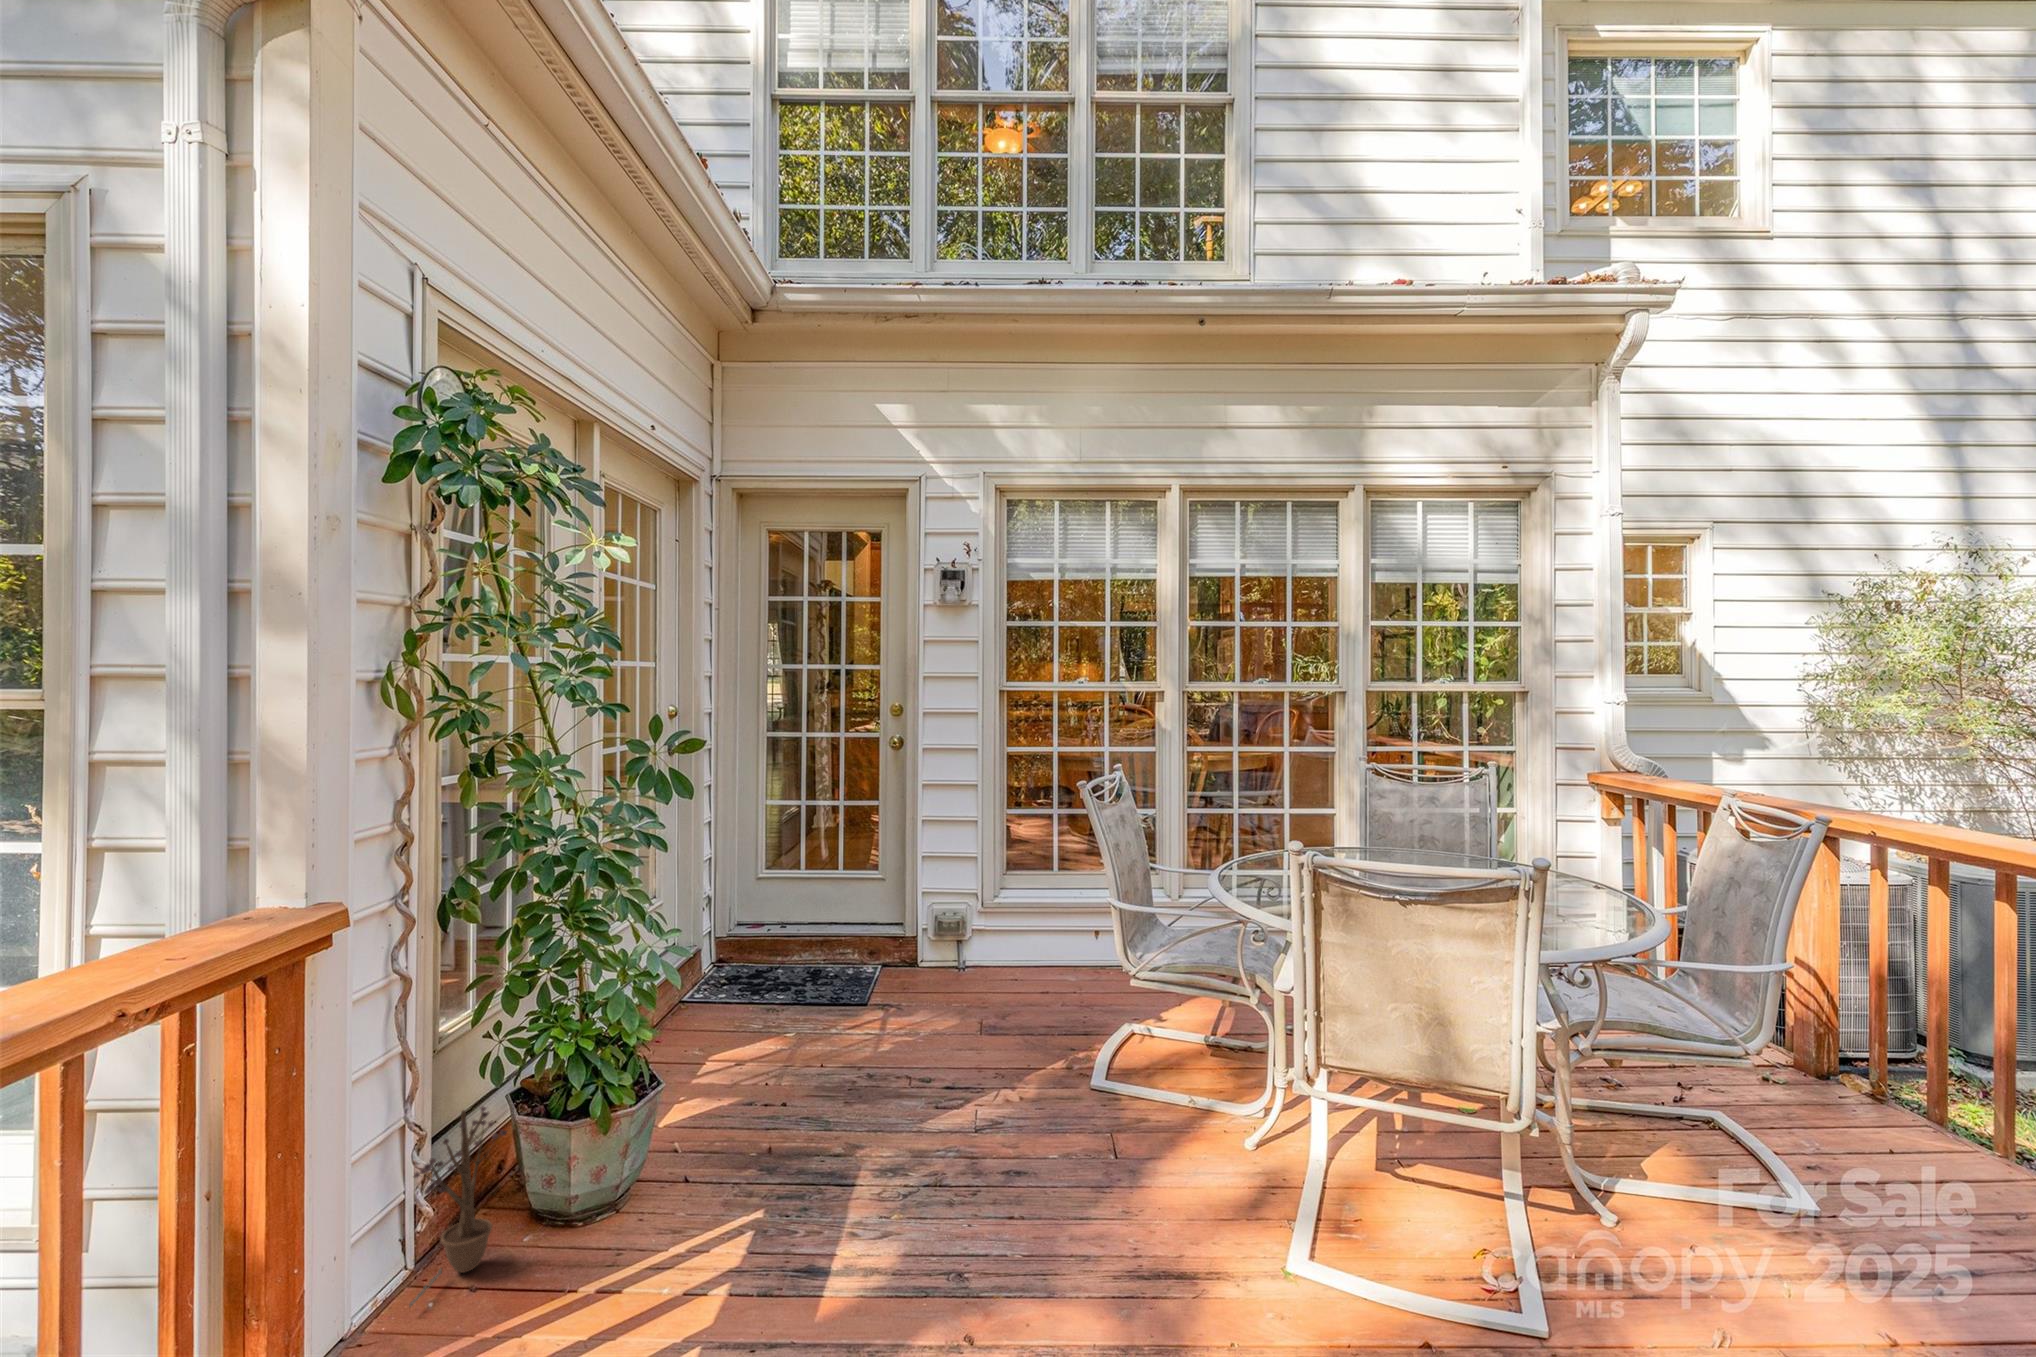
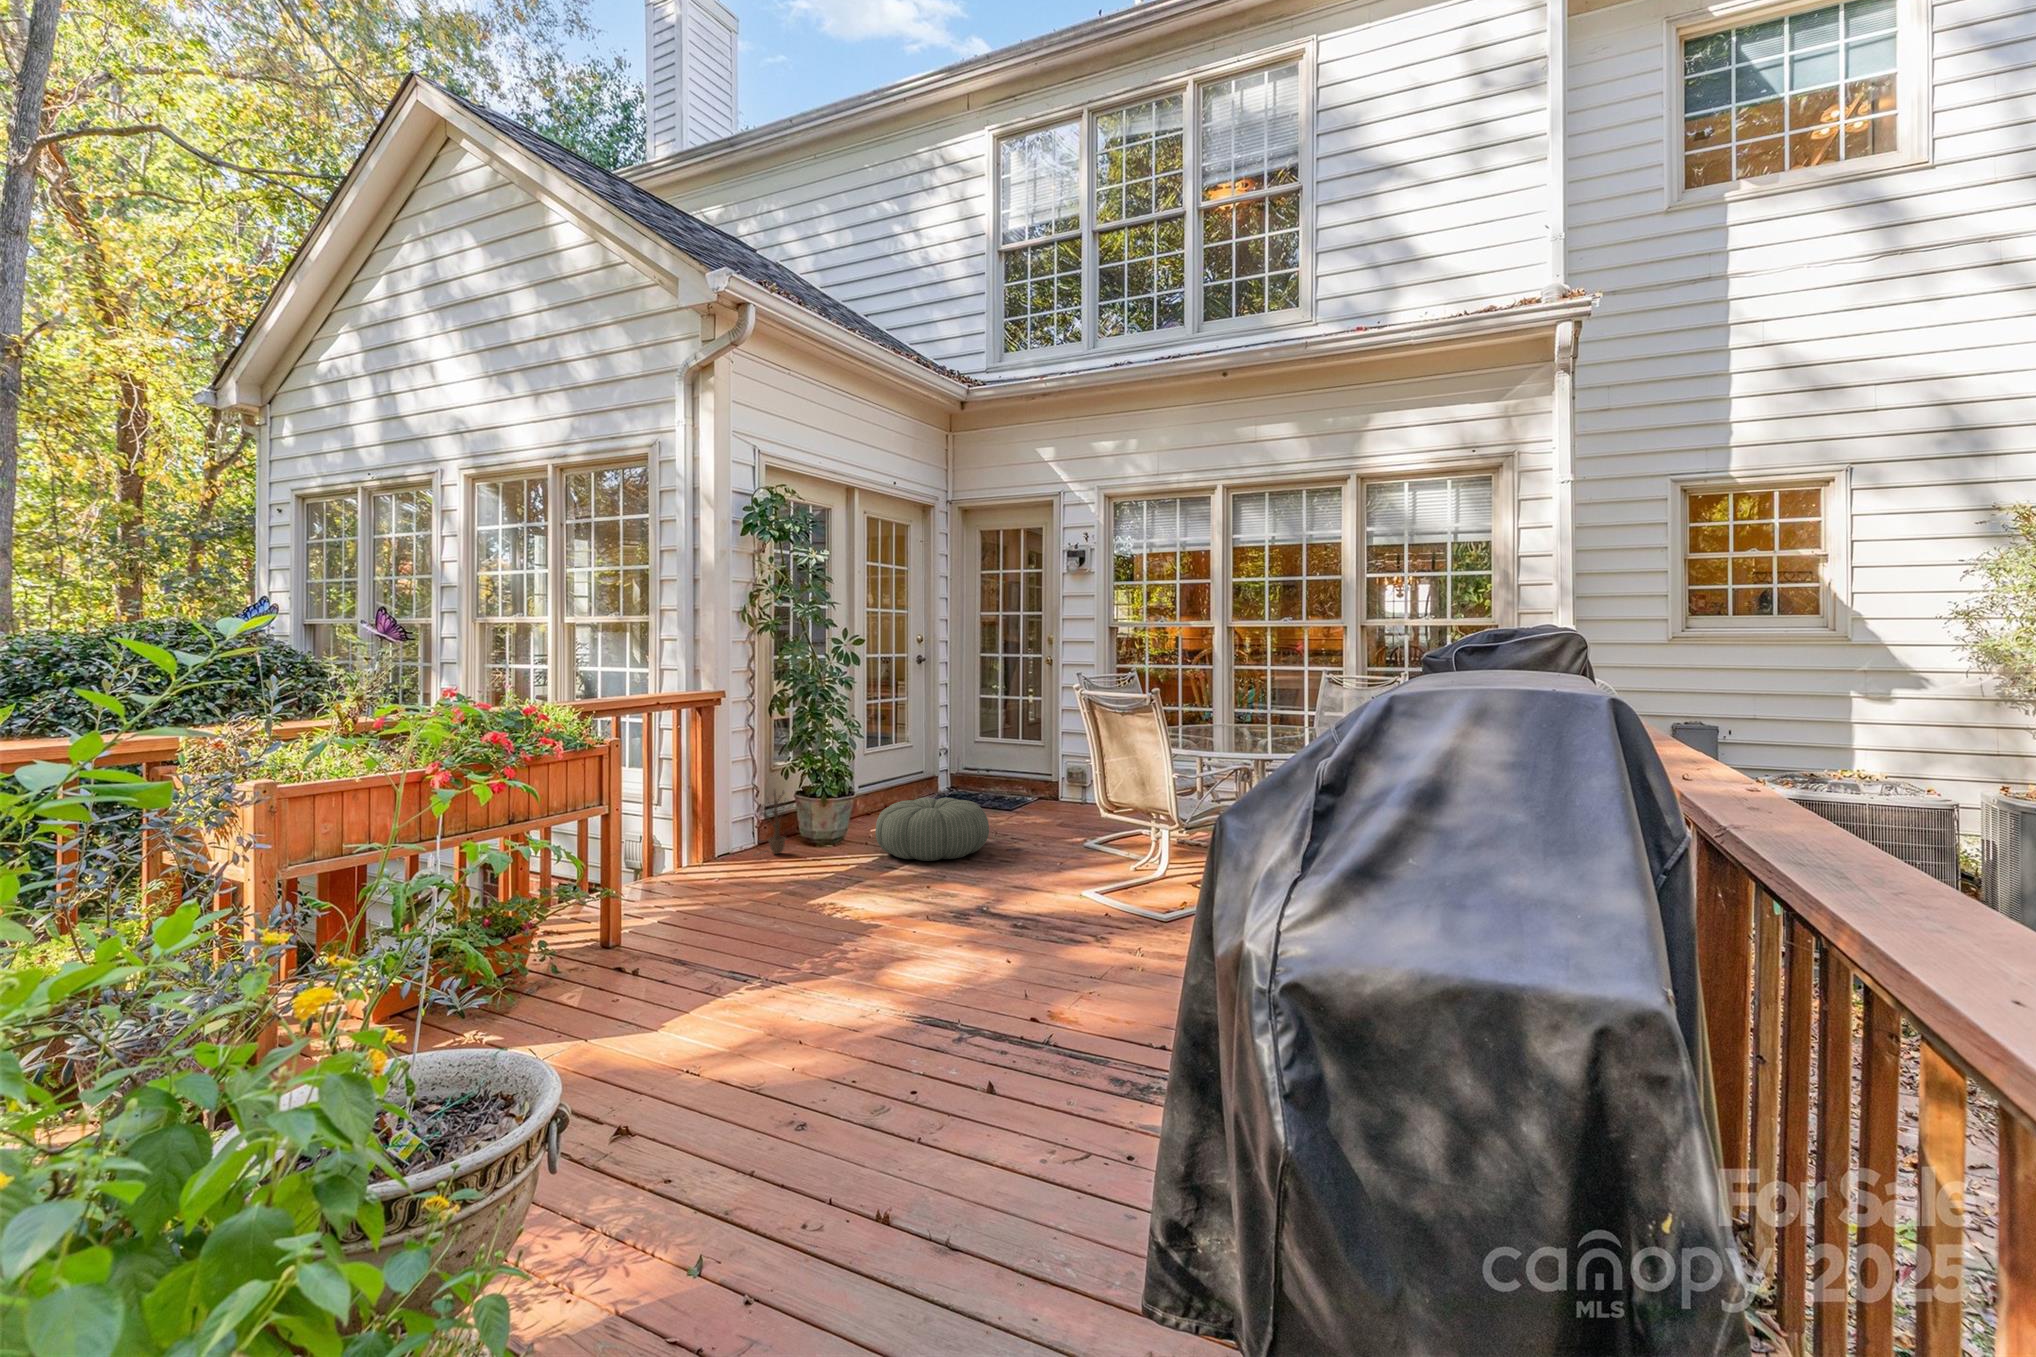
pouf: none [721,1044,959,1225] -> present [875,798,989,861]

